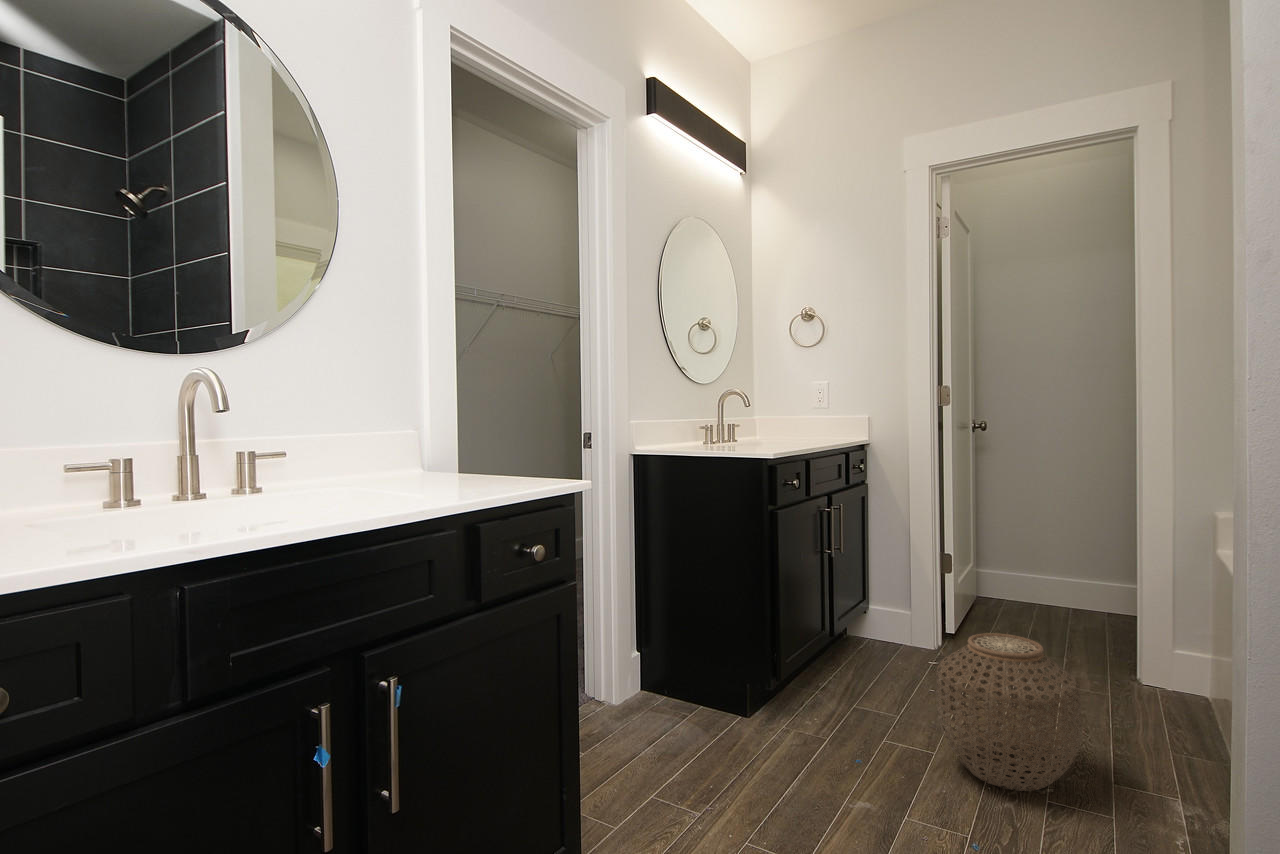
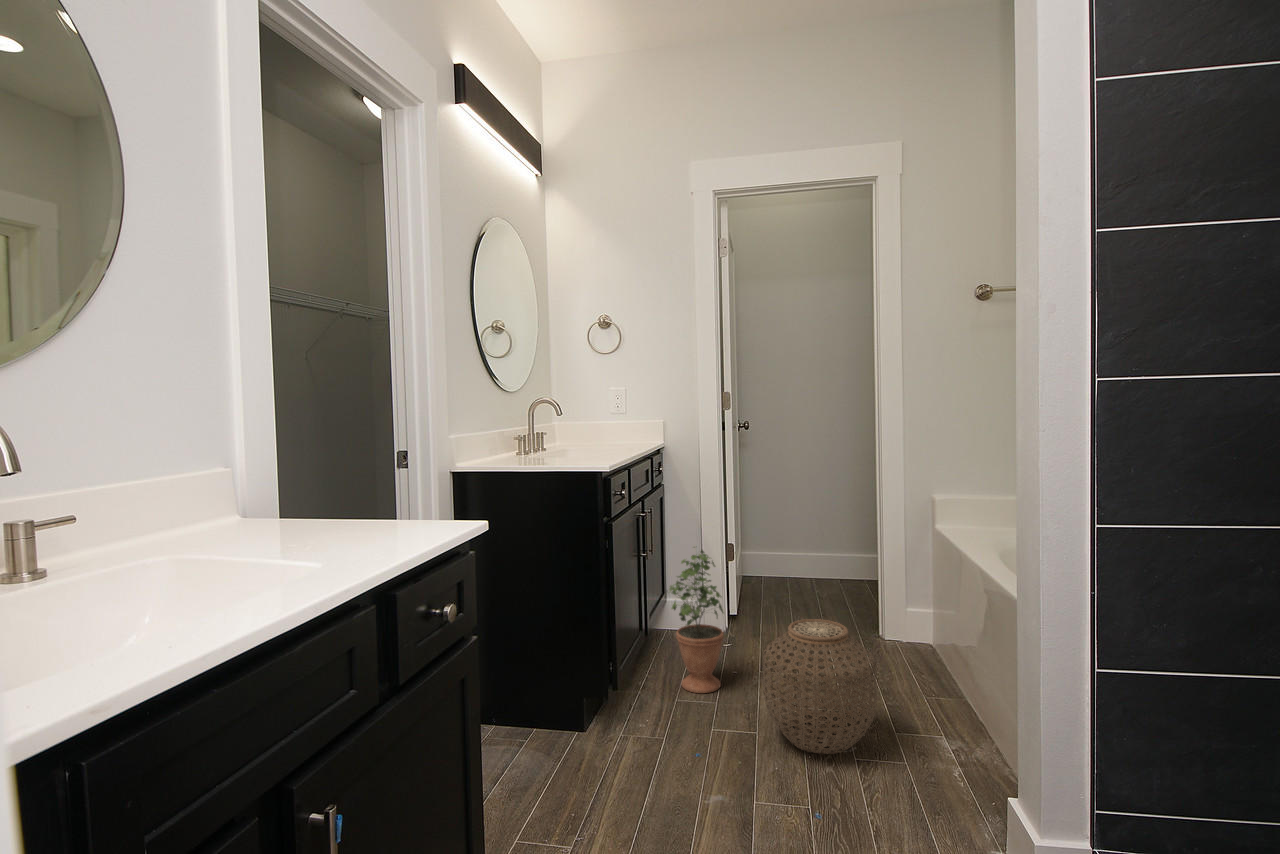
potted plant: none [846,546,914,705] -> present [669,550,724,693]

